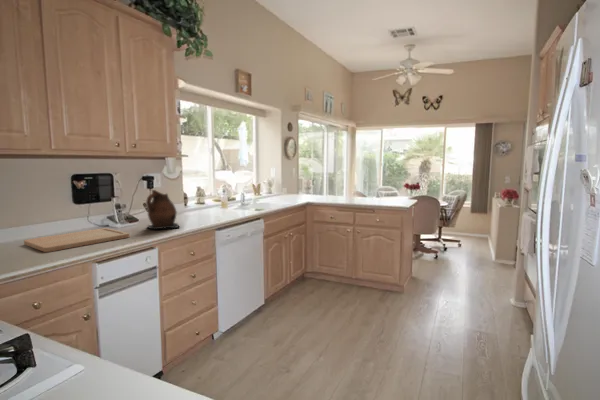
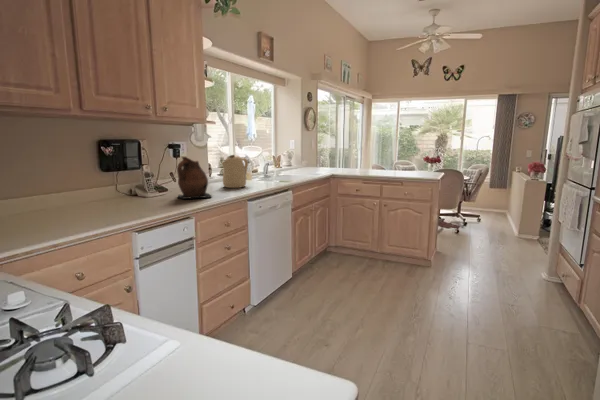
kettle: none [193,186,220,218] -> present [222,155,248,188]
cutting board: present [24,228,130,252] -> none [51,197,162,221]

